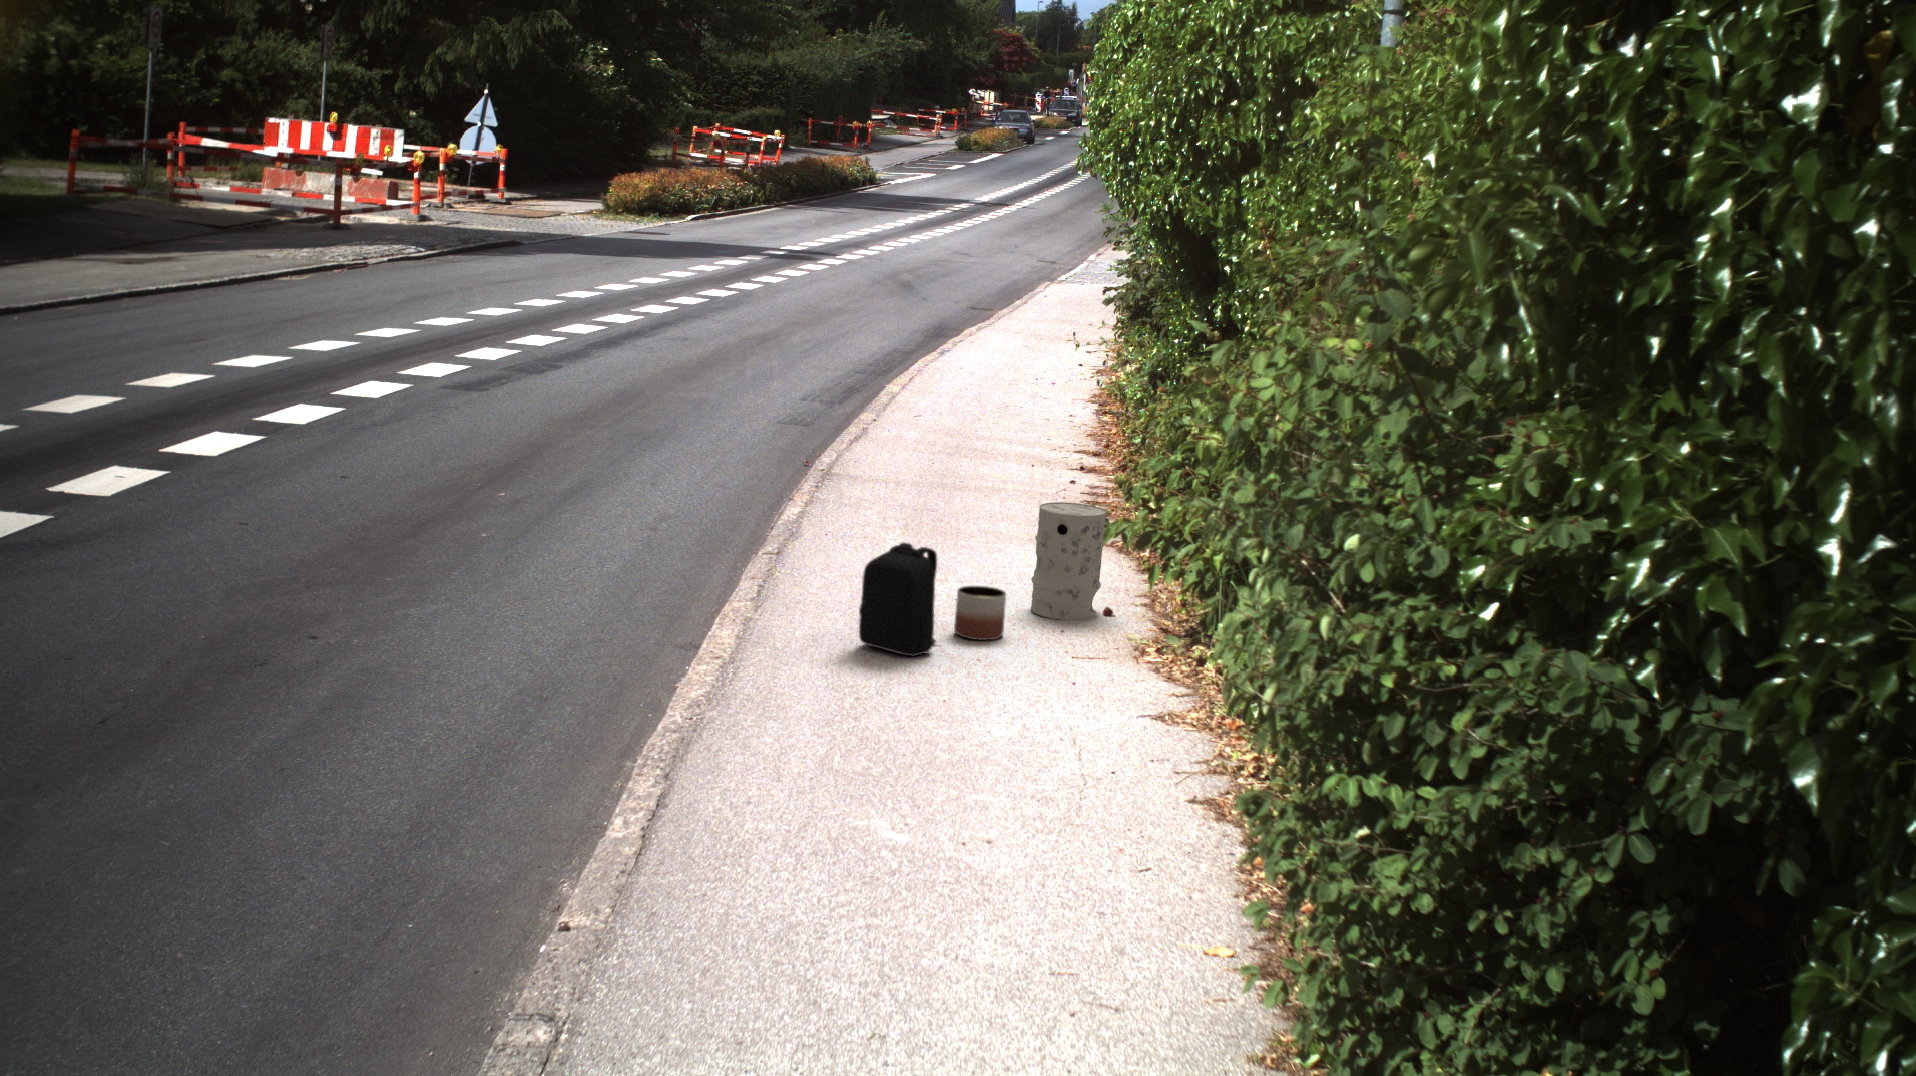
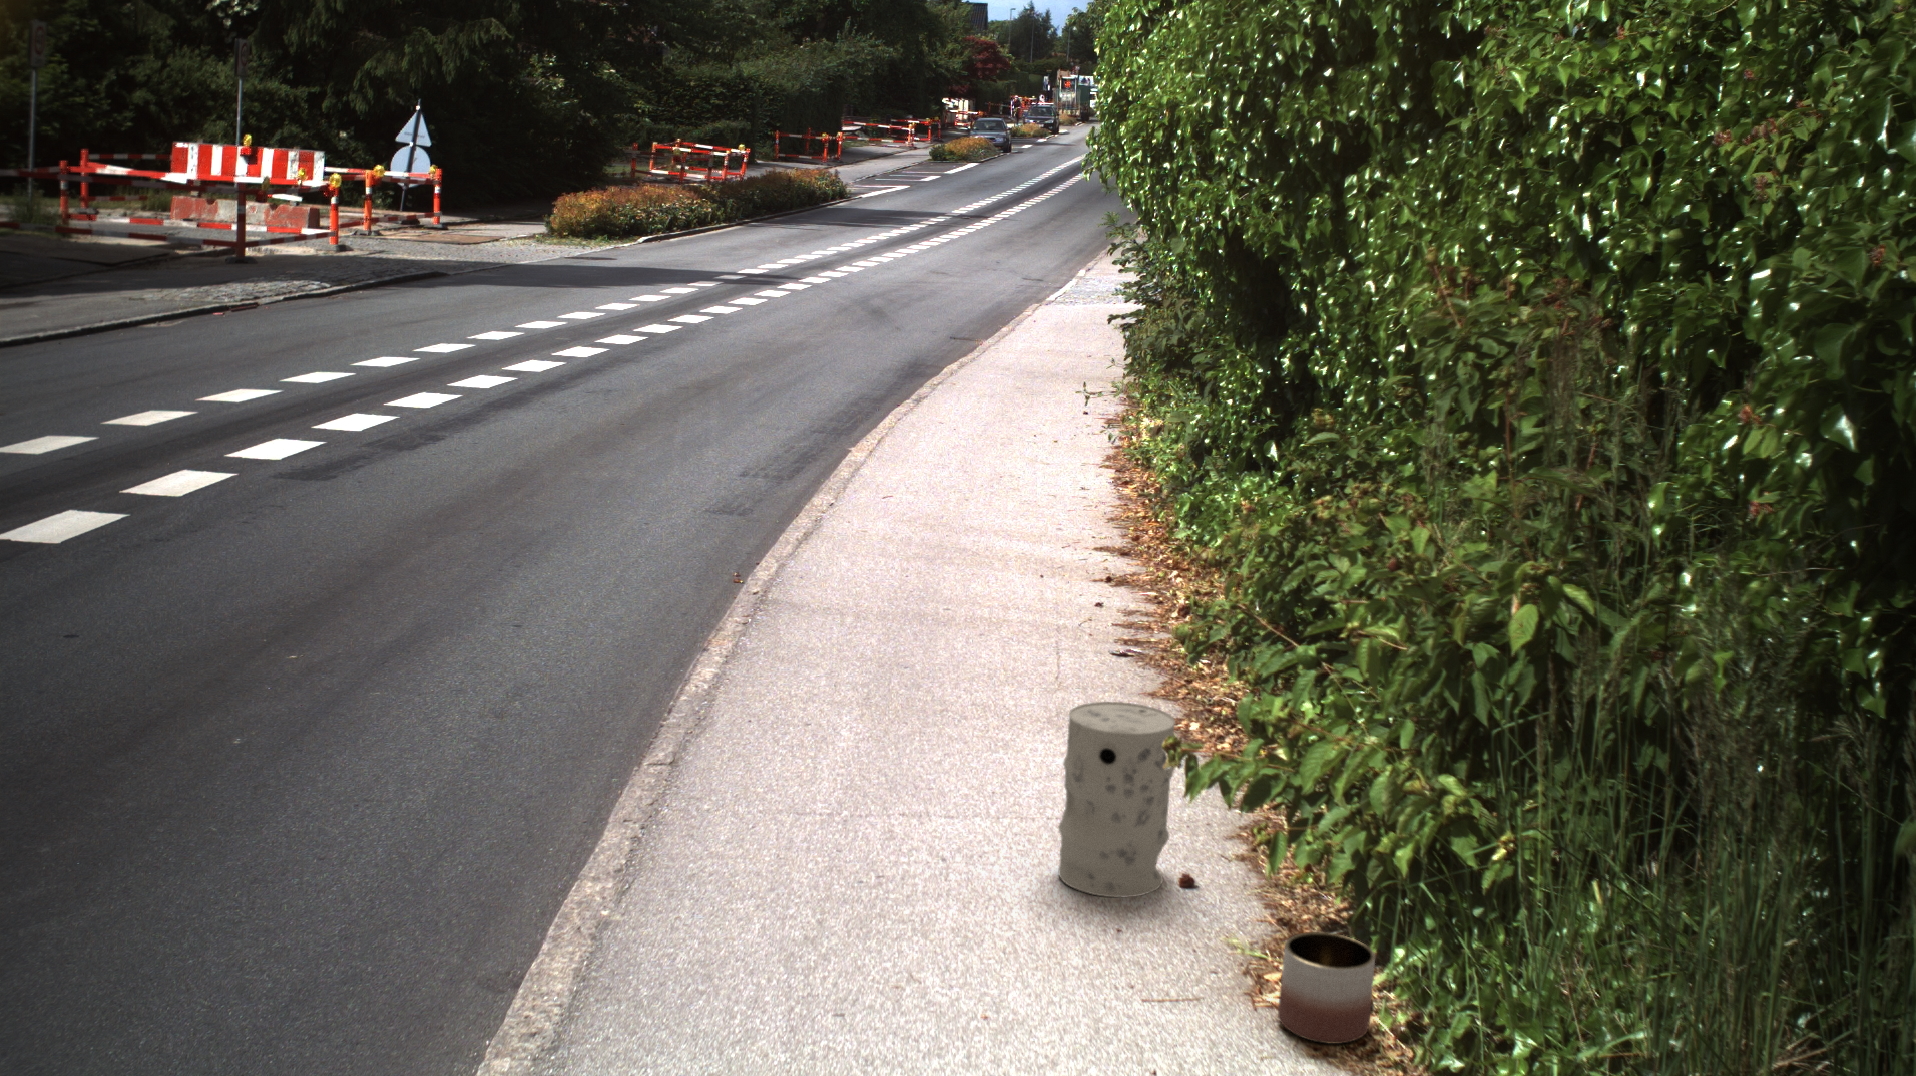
backpack: present [859,542,937,656] -> none [775,811,910,1014]
planter: present [954,586,1006,640] -> present [1278,932,1375,1044]

